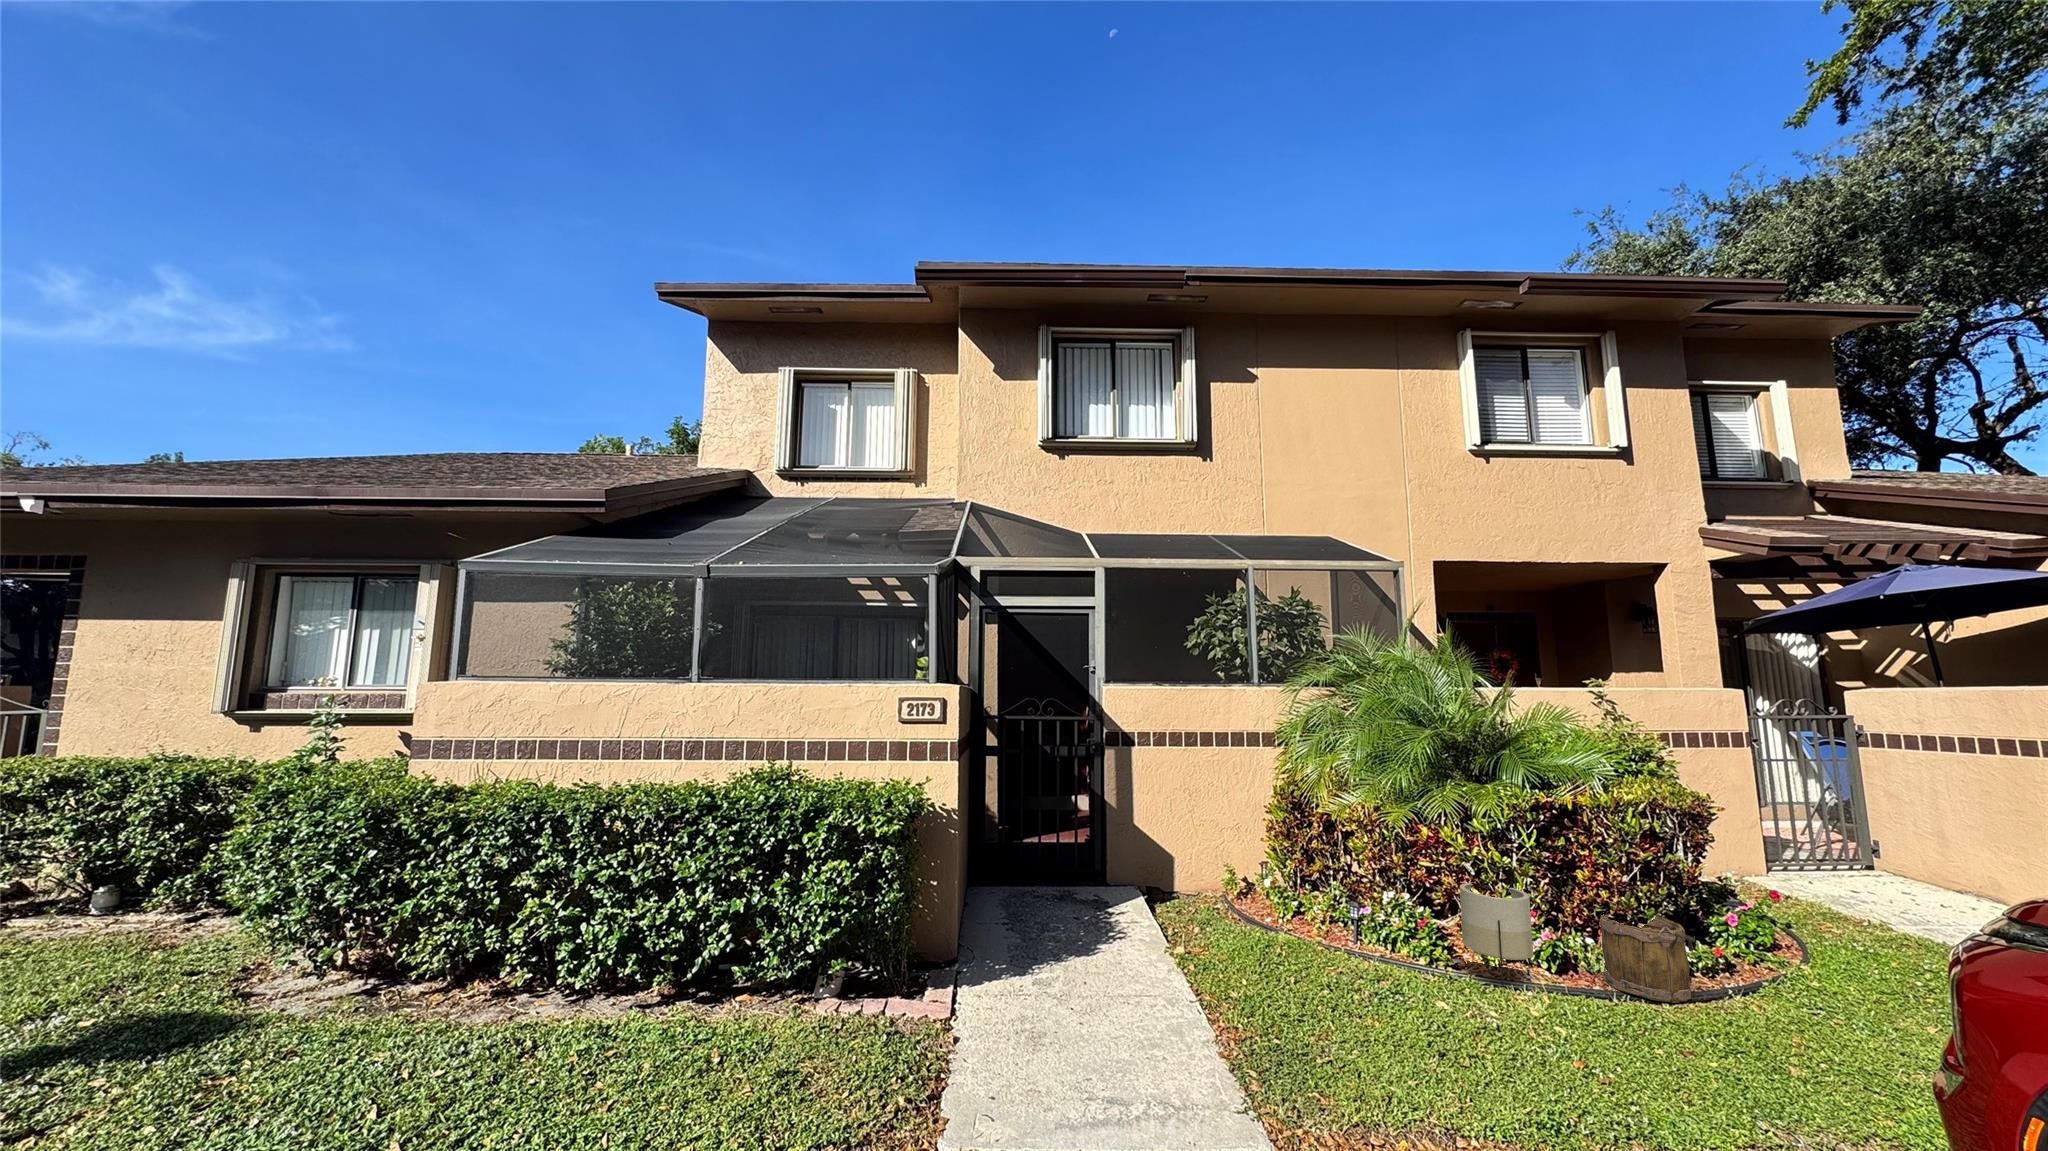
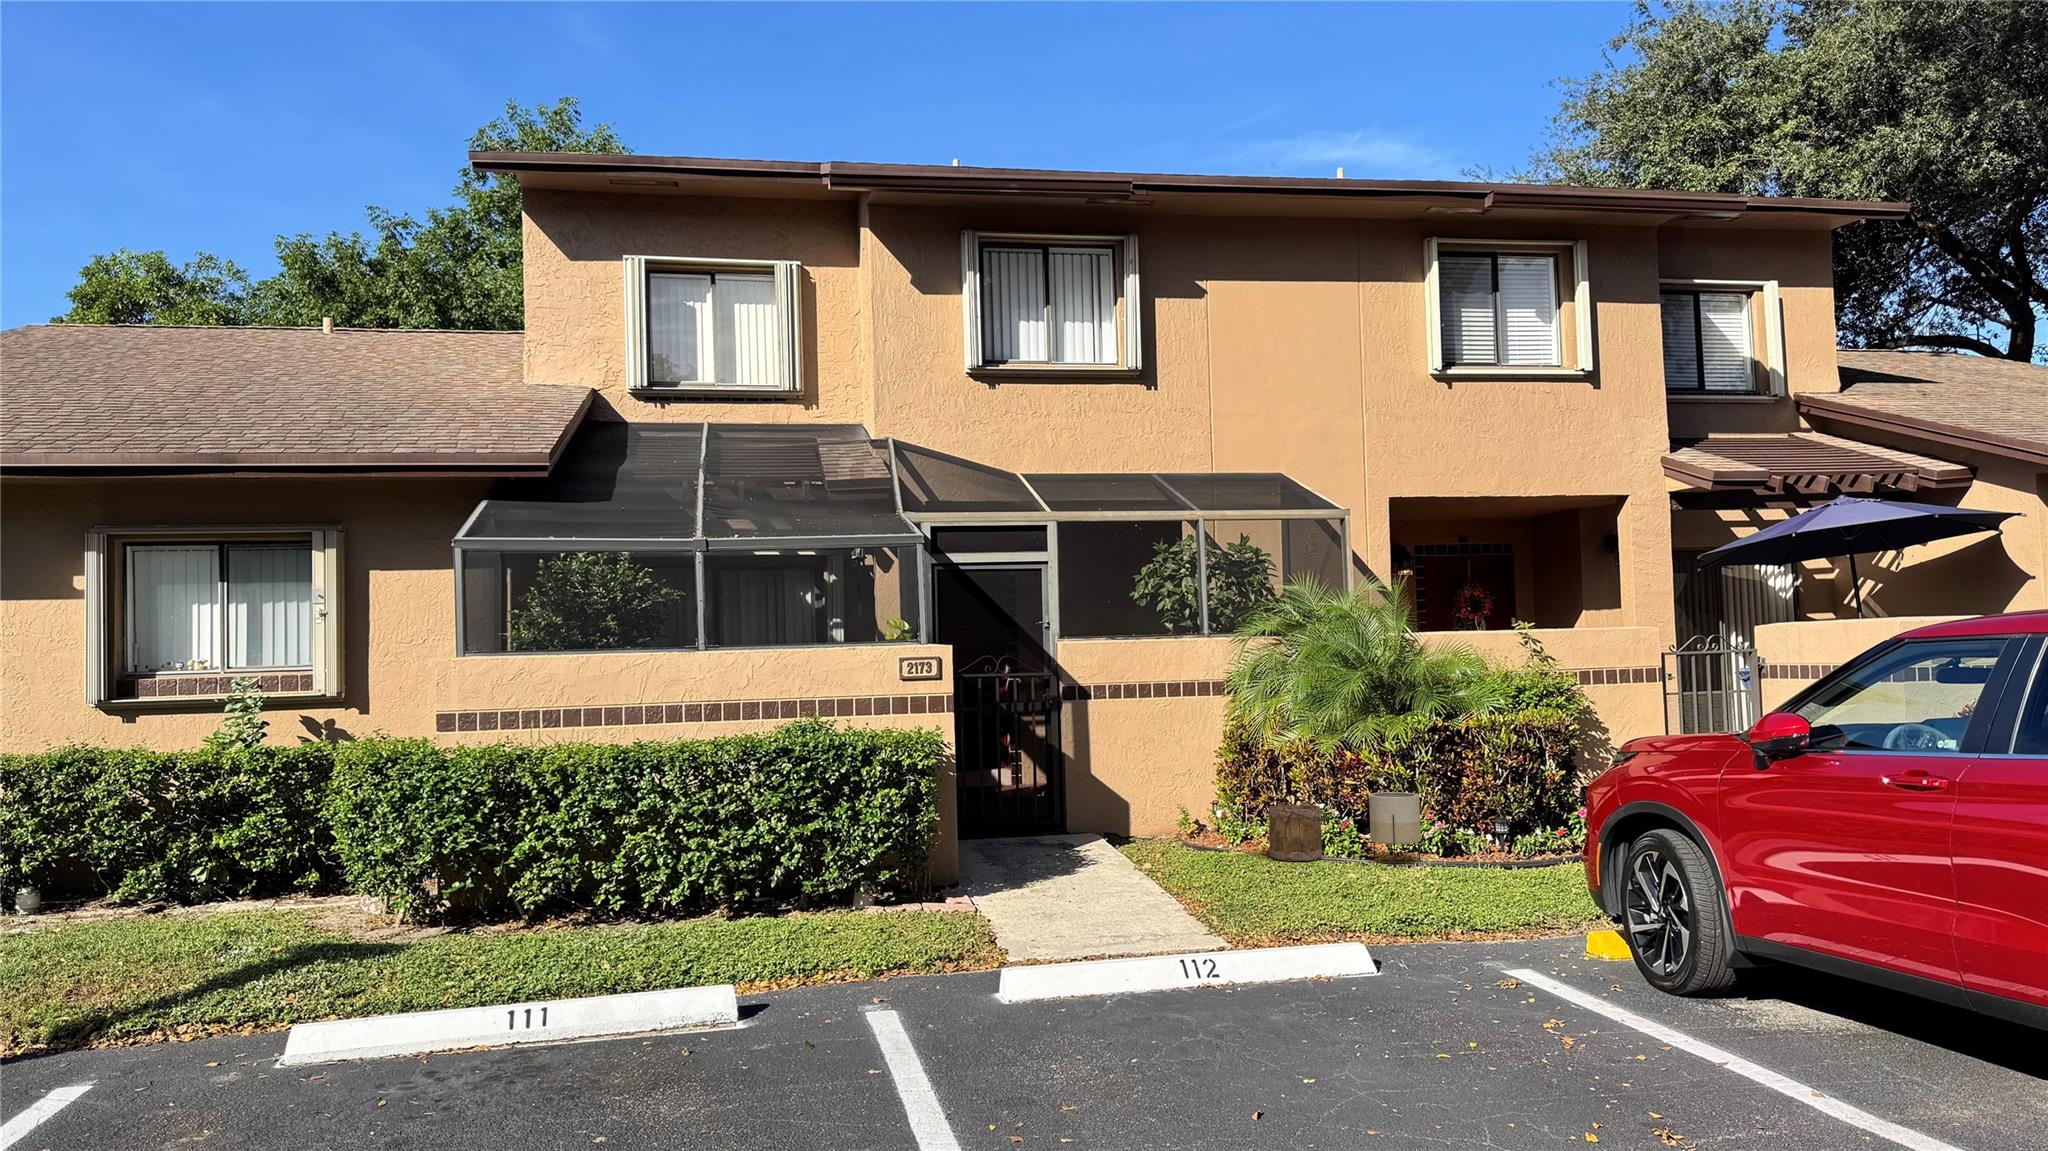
bucket: present [1600,914,1695,1003] -> present [1269,801,1328,861]

